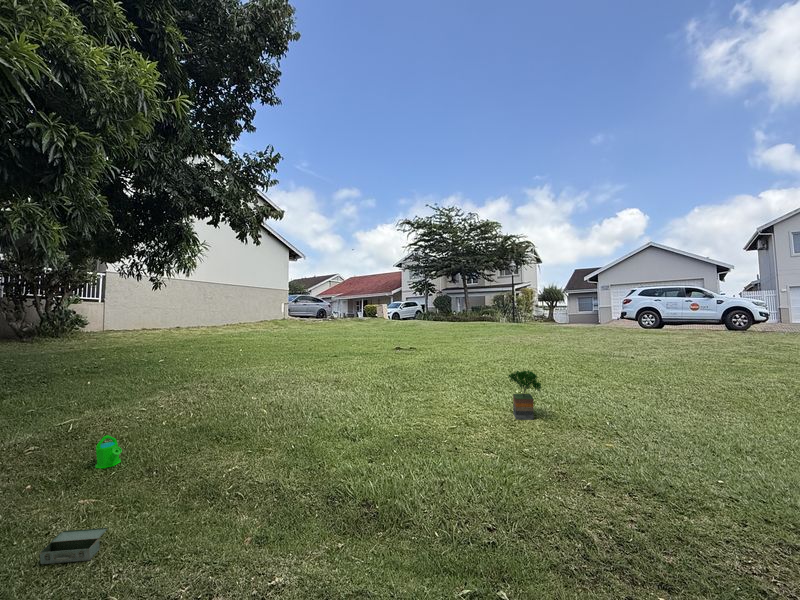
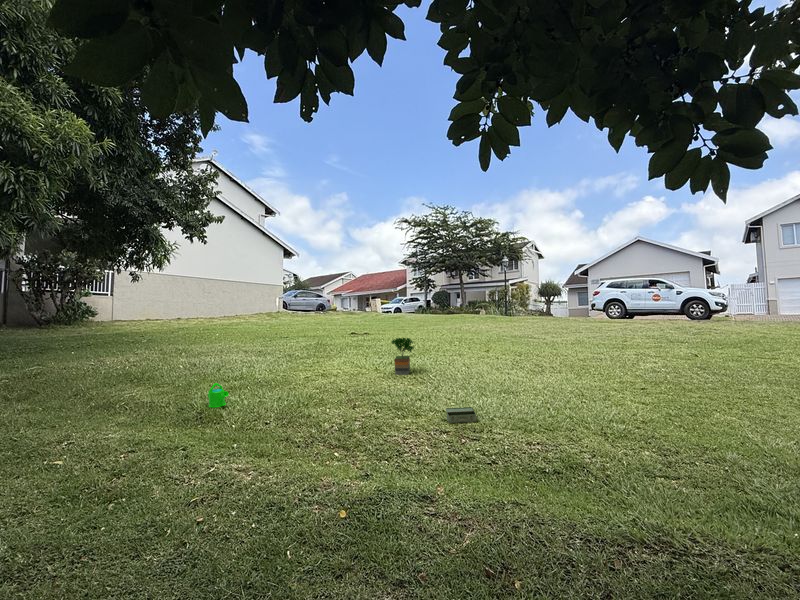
watering can: present [95,435,122,469] -> present [208,383,229,408]
toolbox: present [40,528,107,564] -> present [445,407,476,423]

